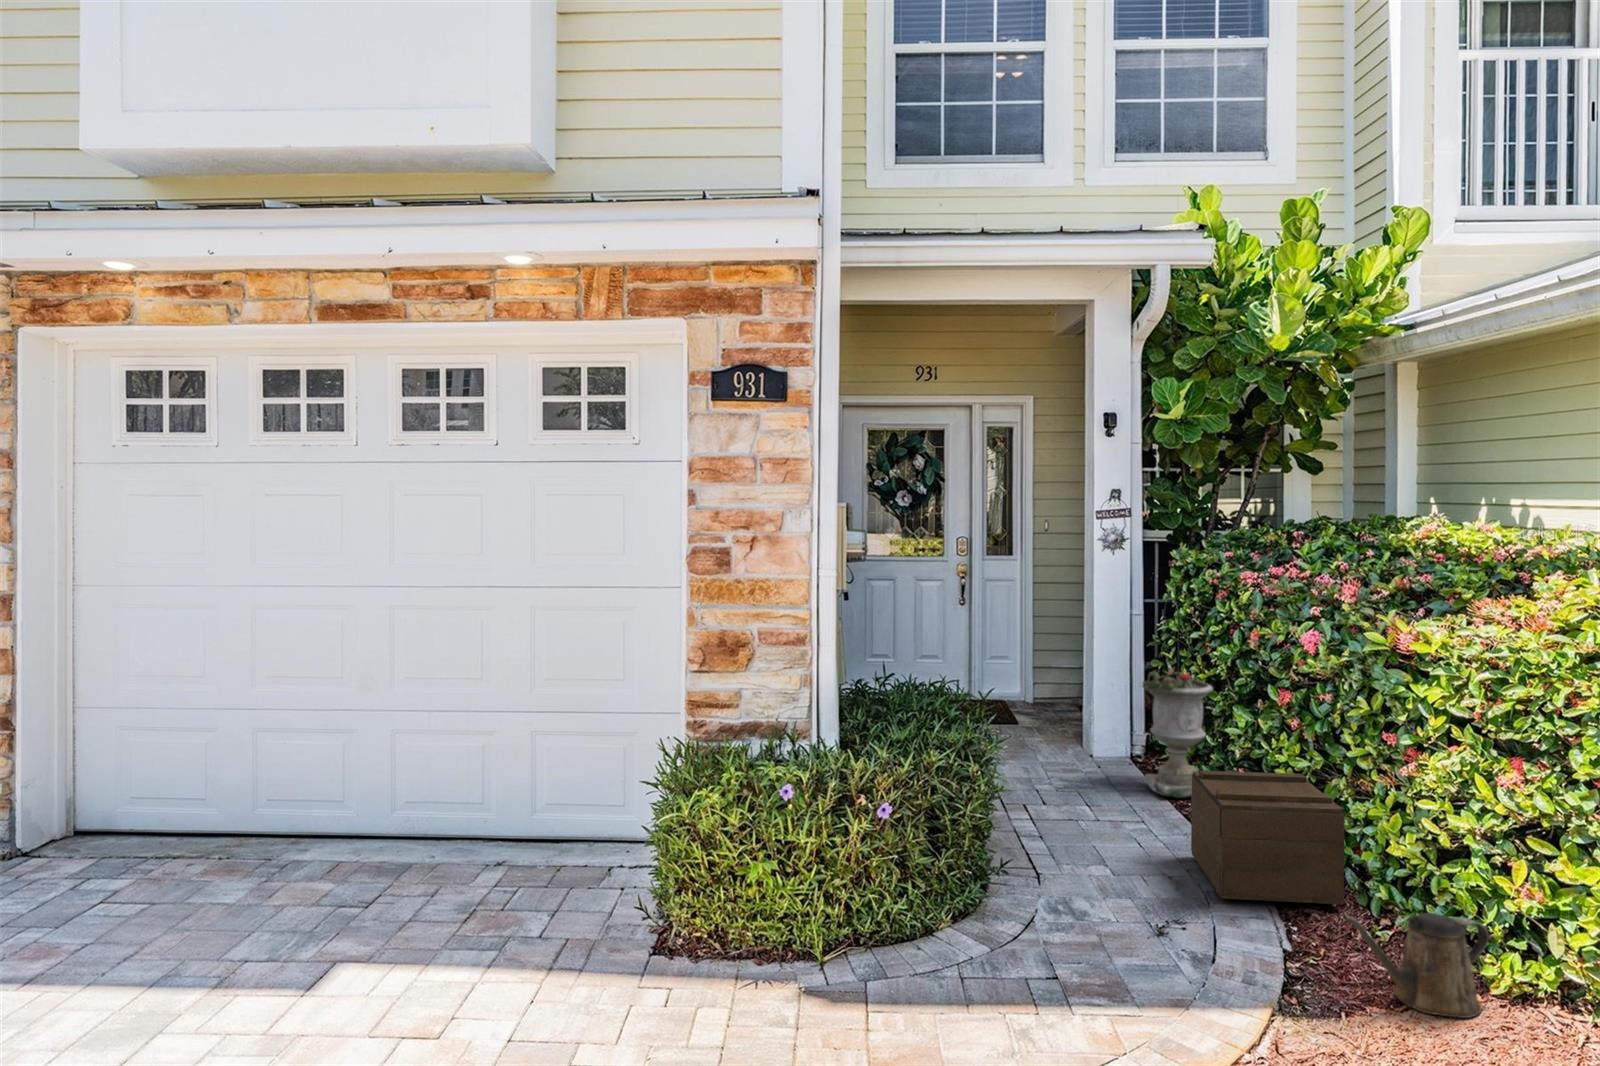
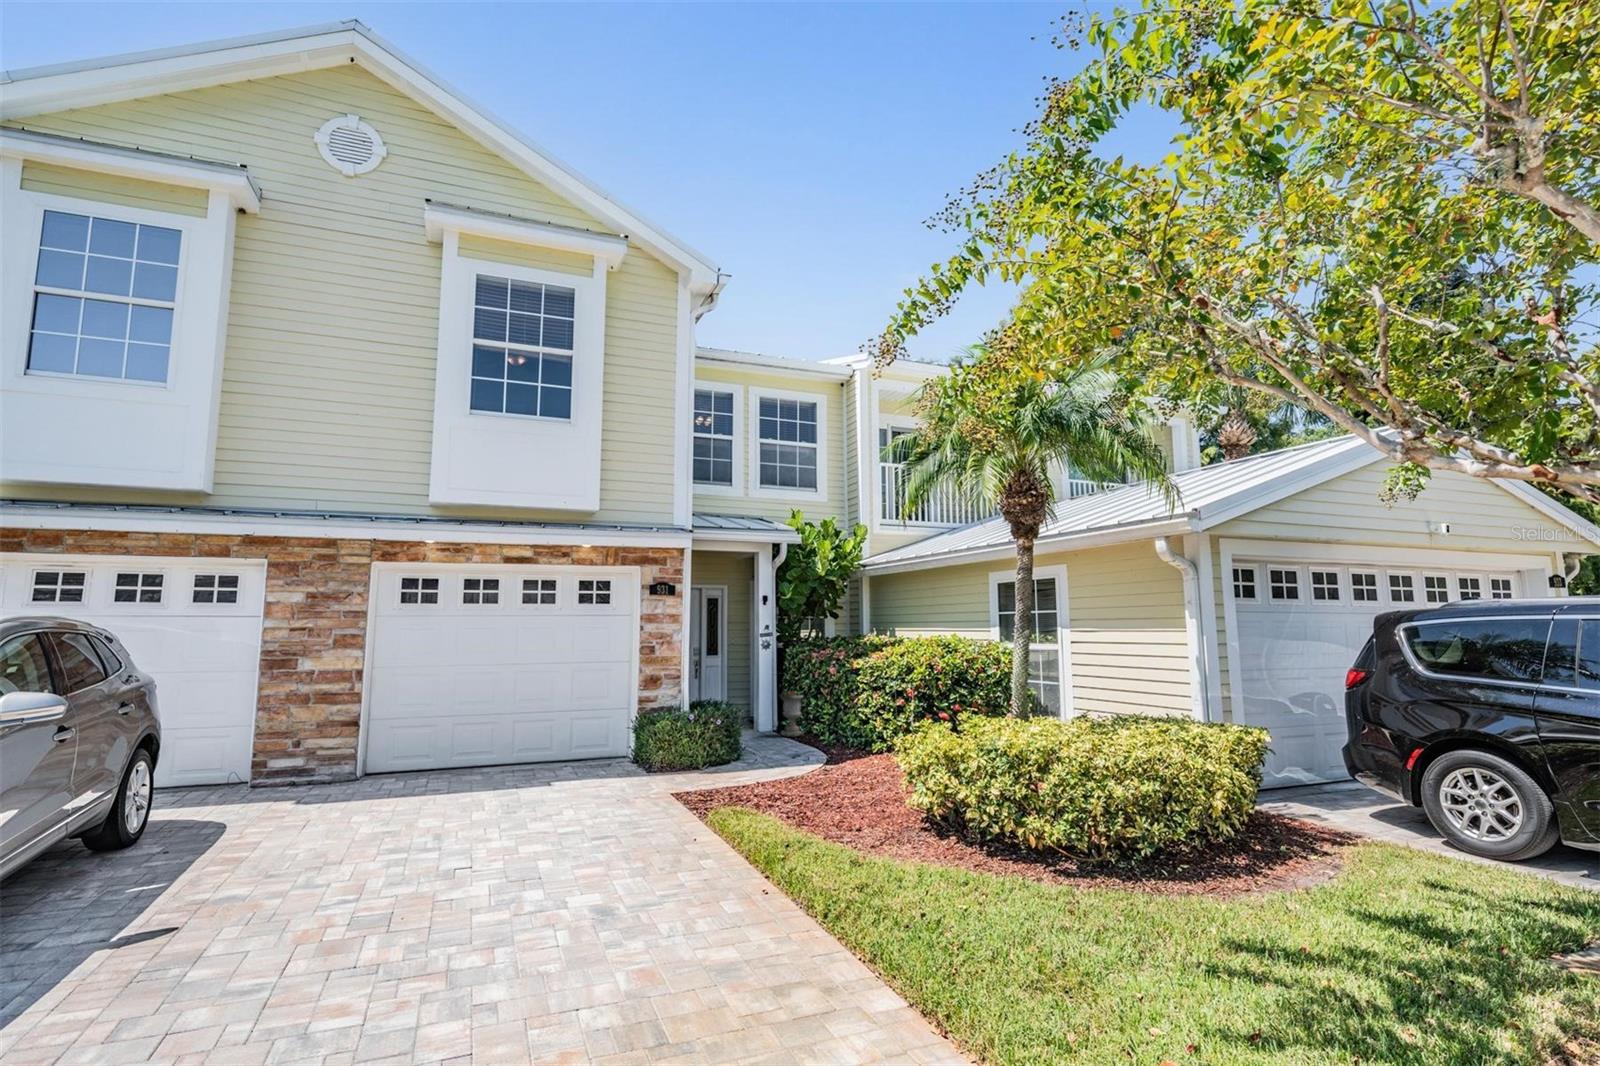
wooden crate: present [1191,771,1345,904] -> none [799,715,843,751]
watering can: present [1343,913,1489,1018] -> none [840,737,875,761]

